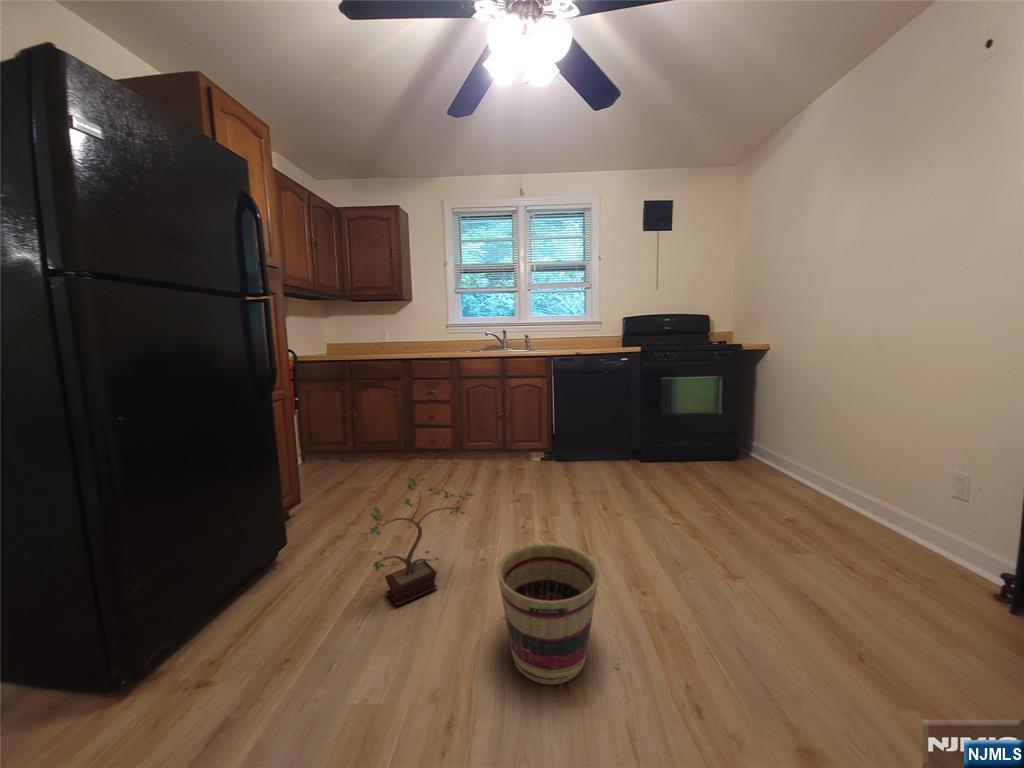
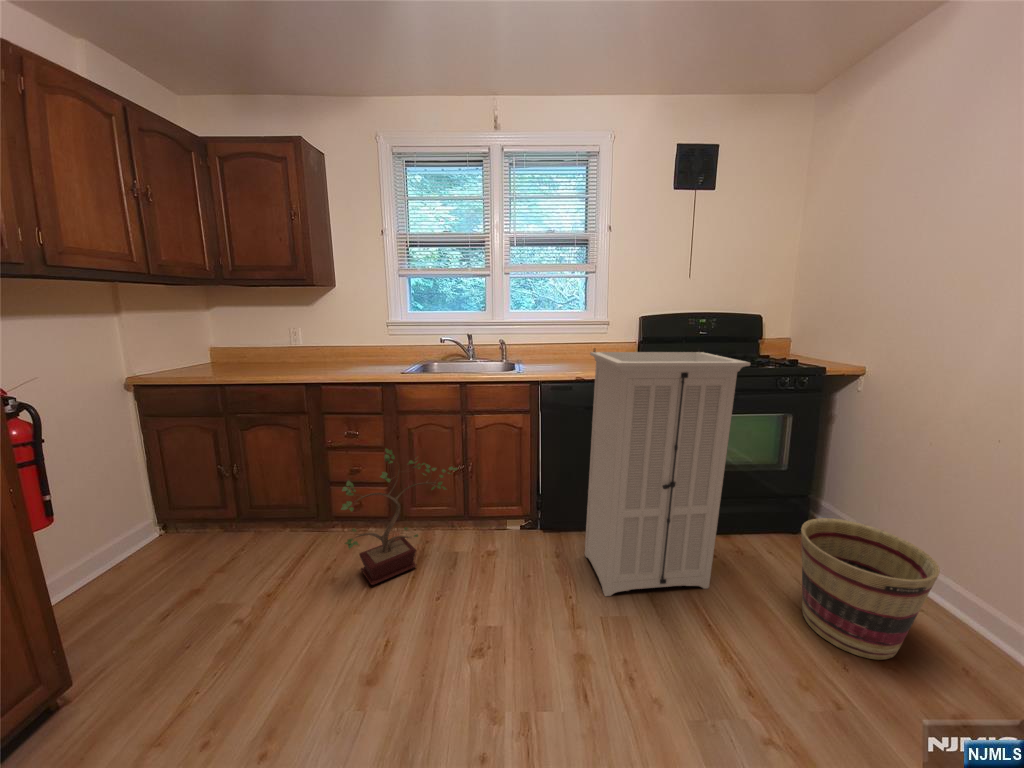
storage cabinet: none [589,377,733,612] -> present [585,349,750,596]
basket: present [497,542,599,685] -> present [801,518,940,660]

